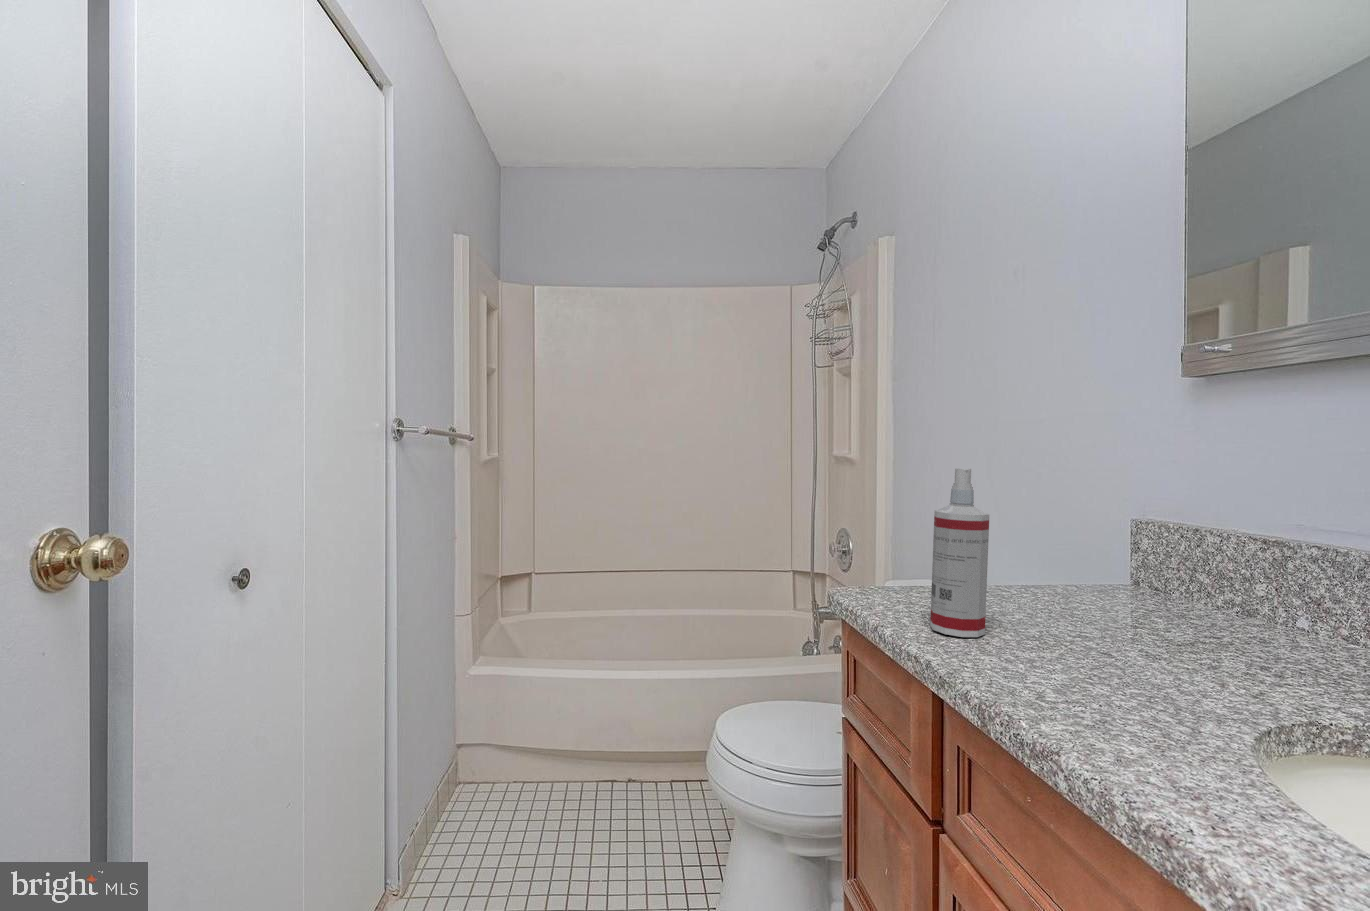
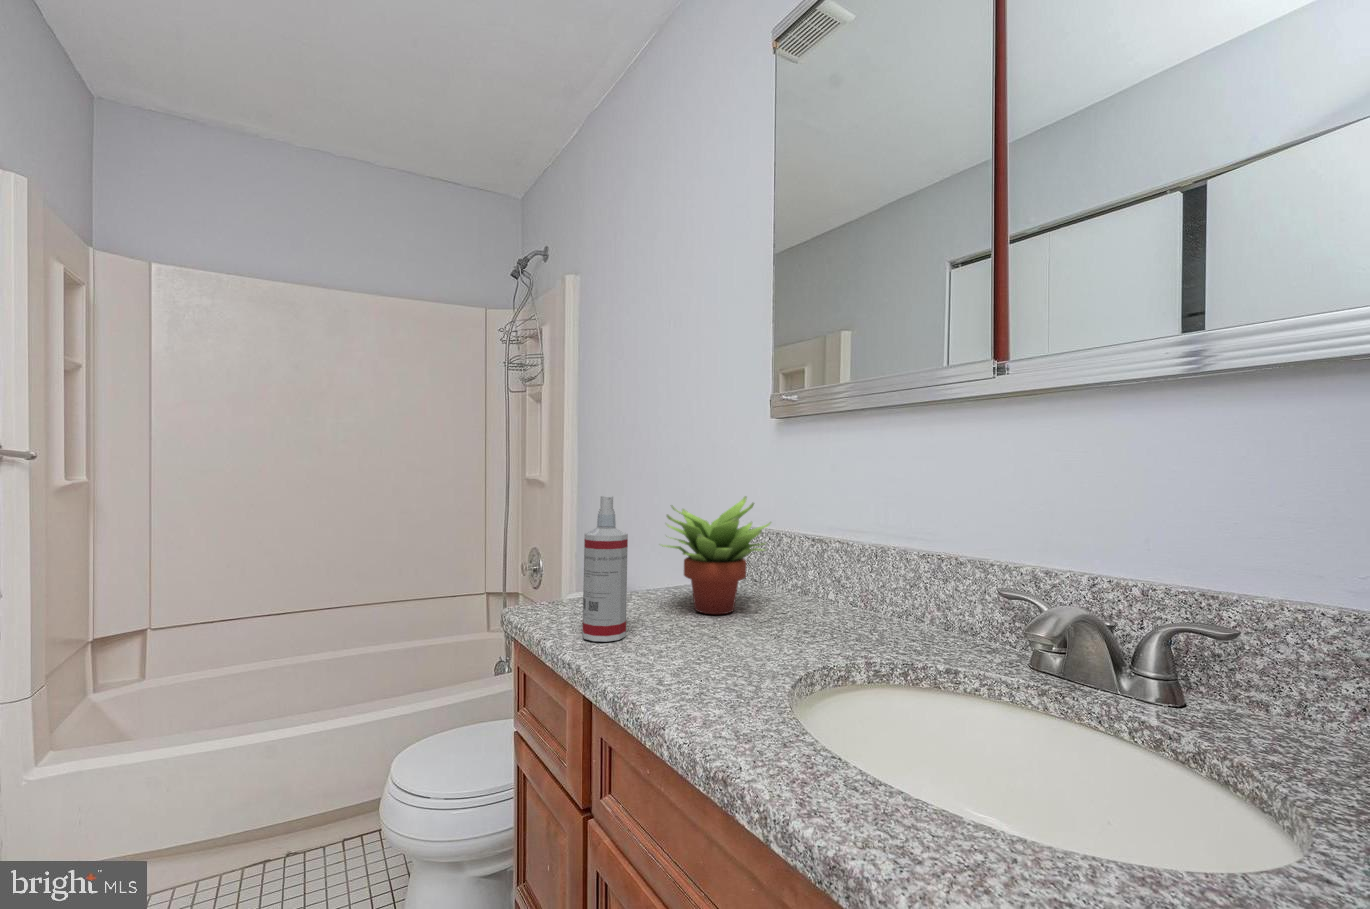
succulent plant: none [1024,477,1198,626] -> present [662,496,771,614]

